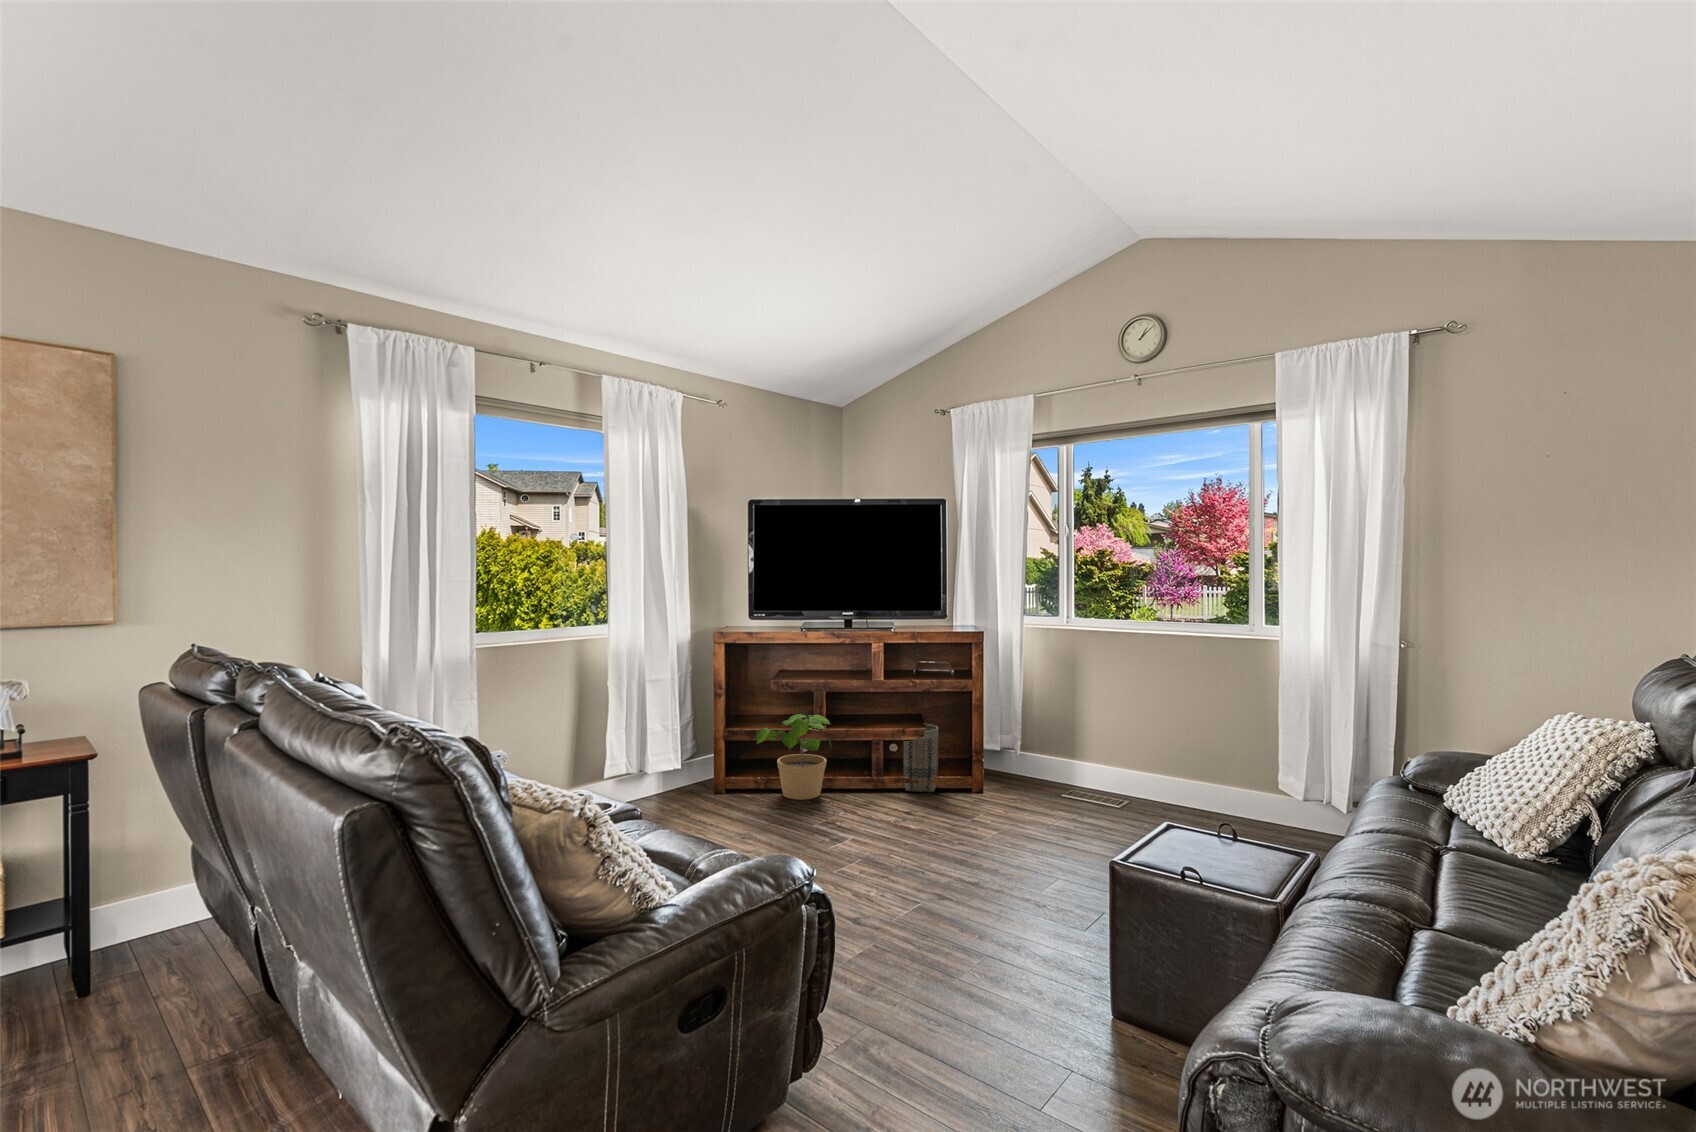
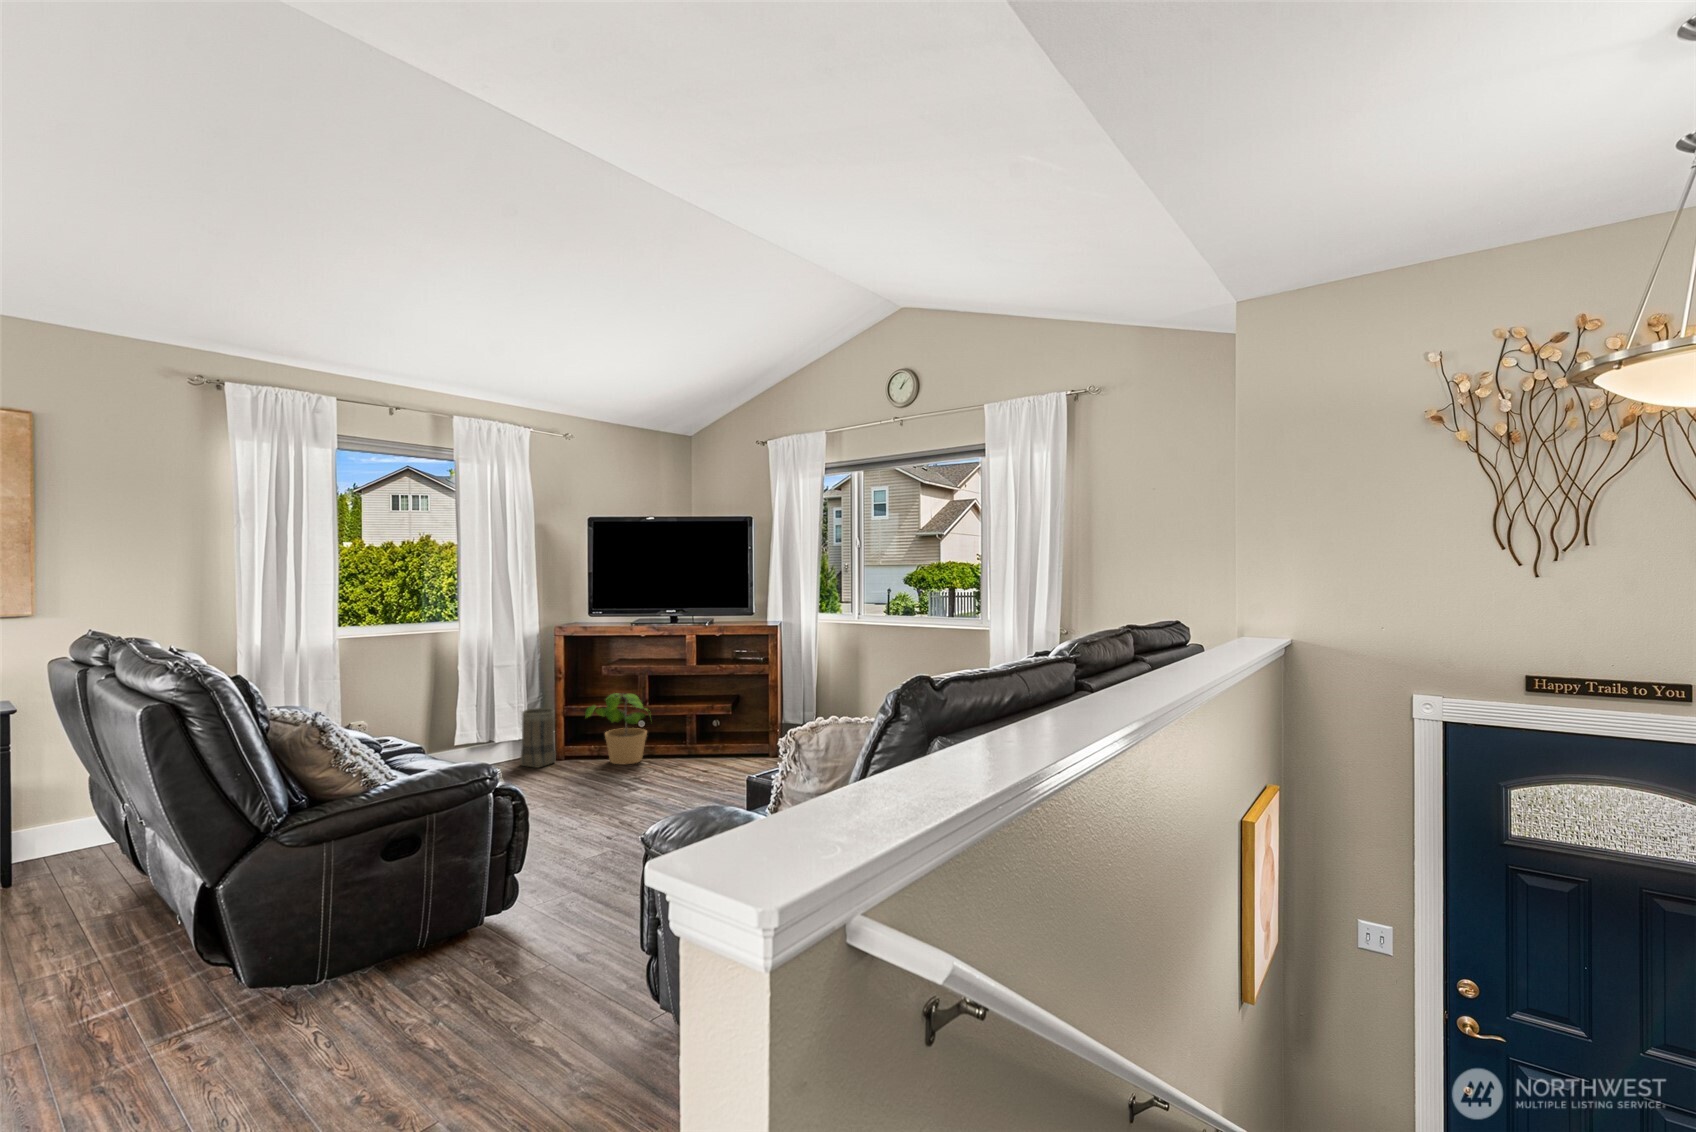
basket: present [903,724,938,792] -> present [520,708,556,768]

